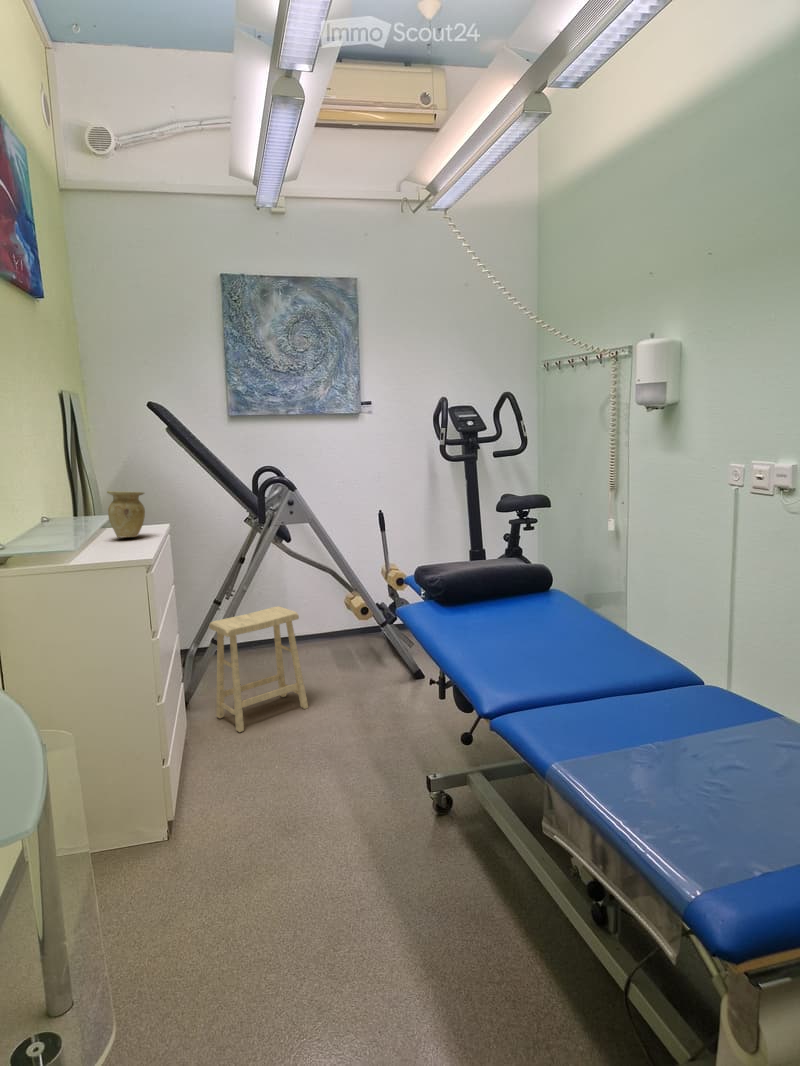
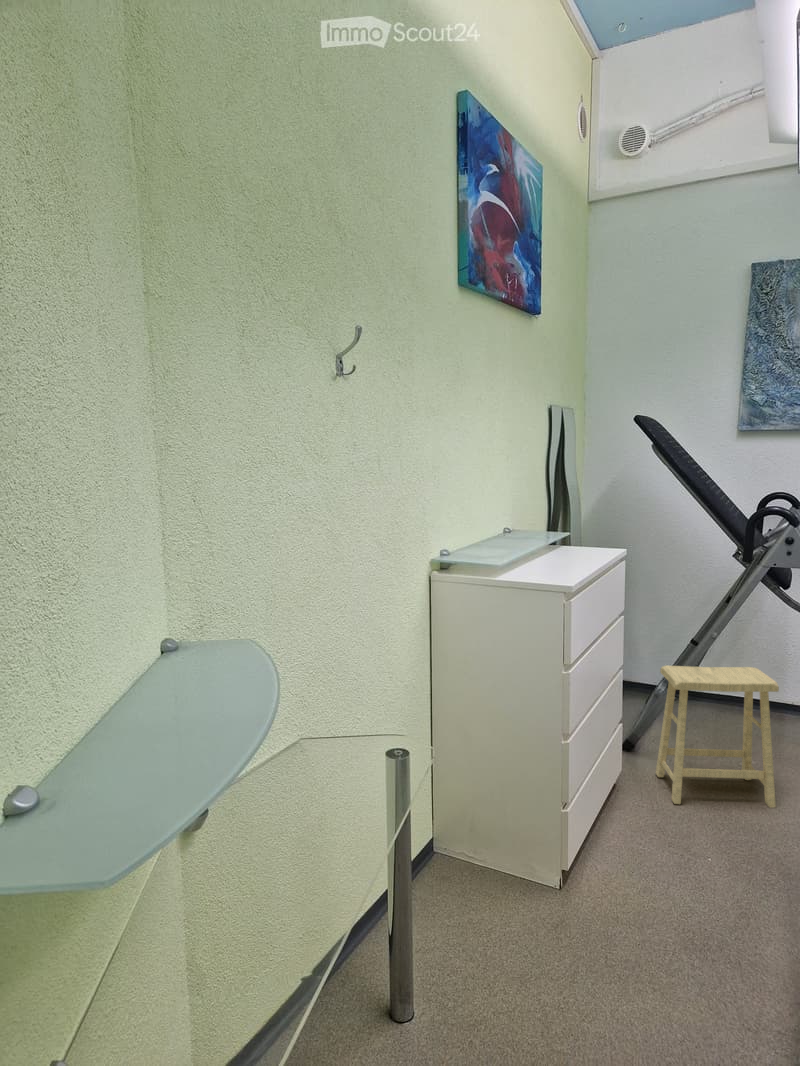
vase: present [107,491,145,538] -> none [557,507,597,558]

